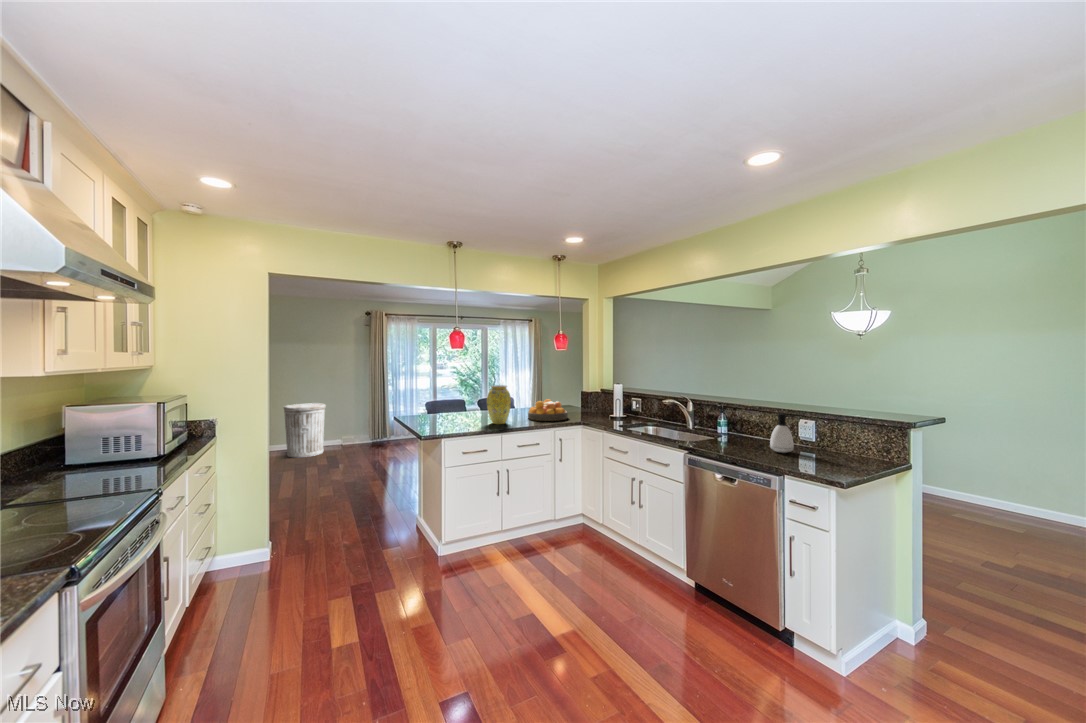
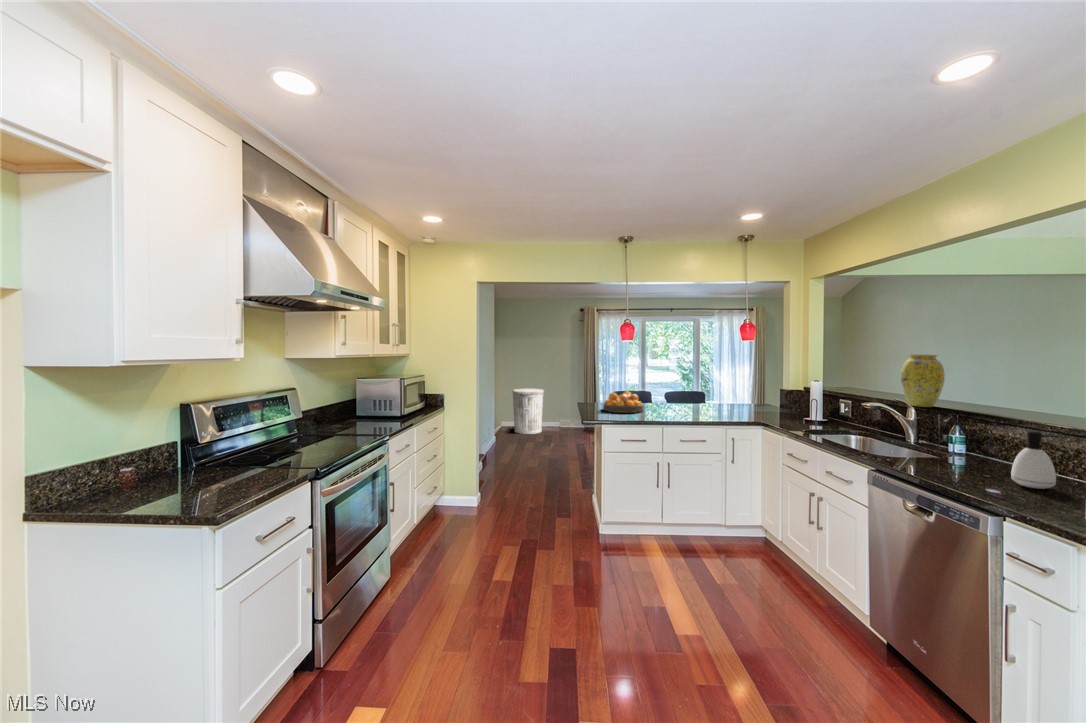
vase: present [487,385,511,424] -> present [901,354,945,407]
fruit bowl: present [528,399,568,421] -> present [603,391,644,413]

